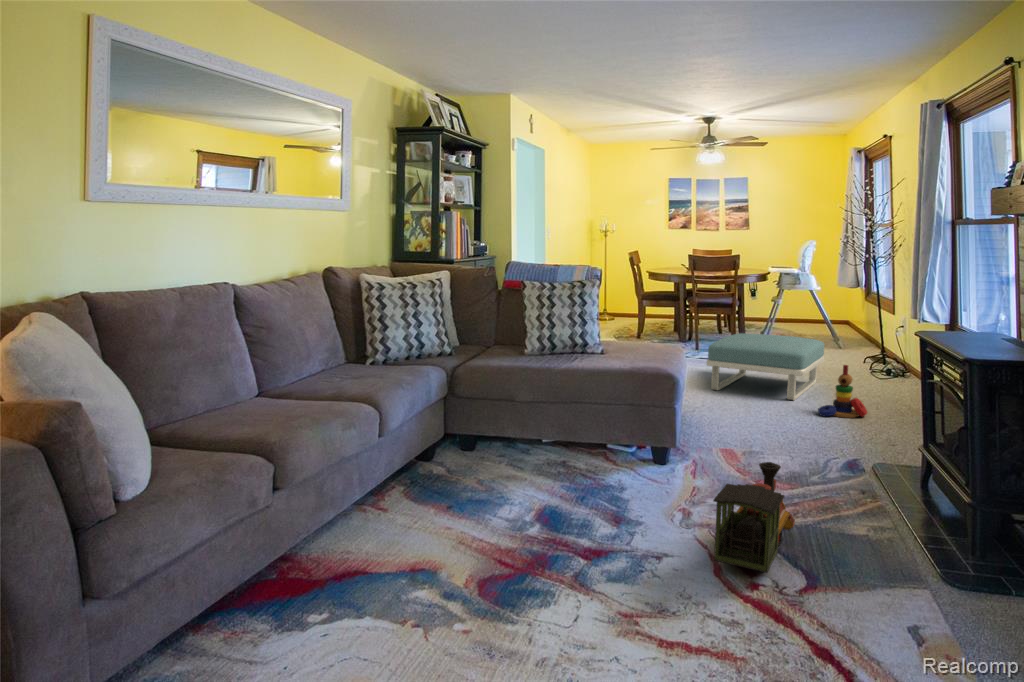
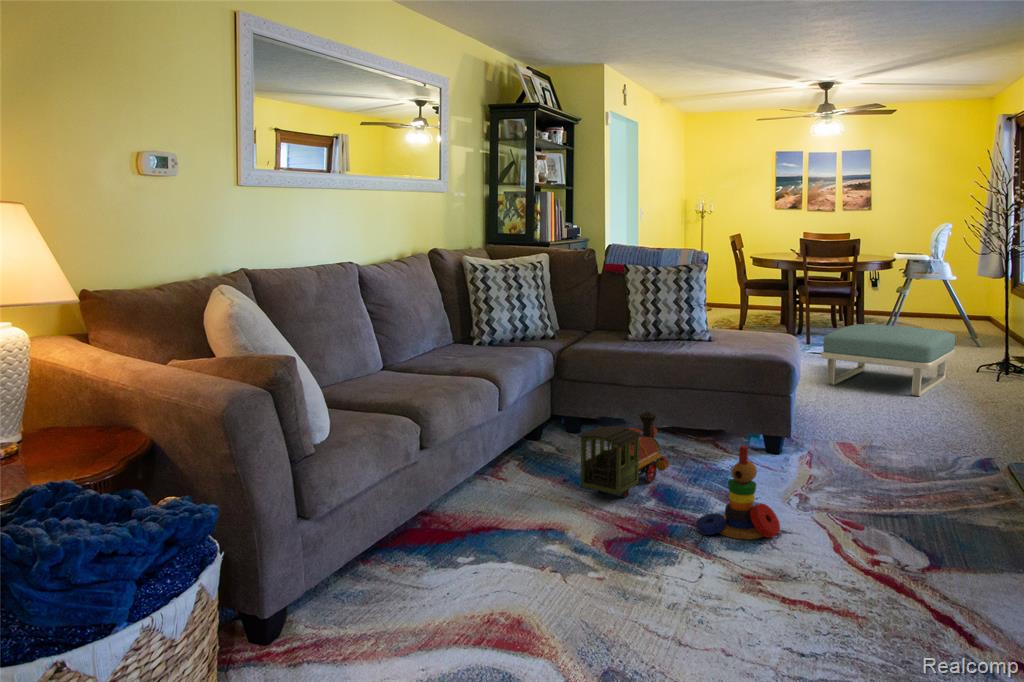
stacking toy: present [818,365,867,418] -> present [696,446,780,539]
toy train: present [713,462,795,573] -> present [579,412,670,498]

